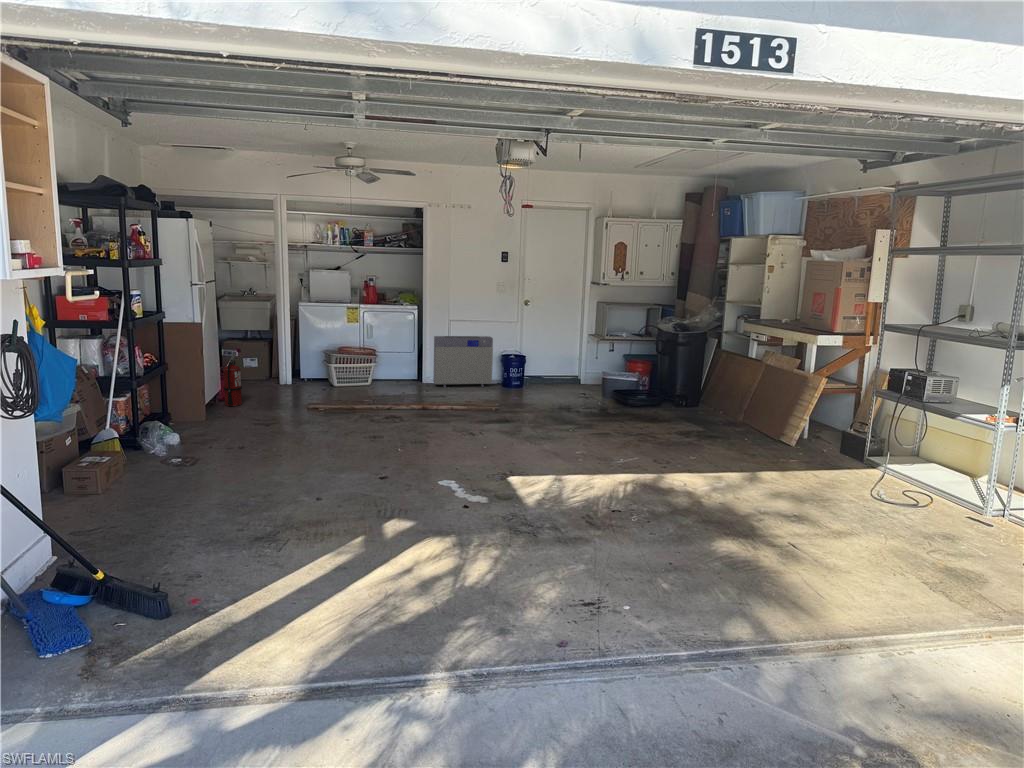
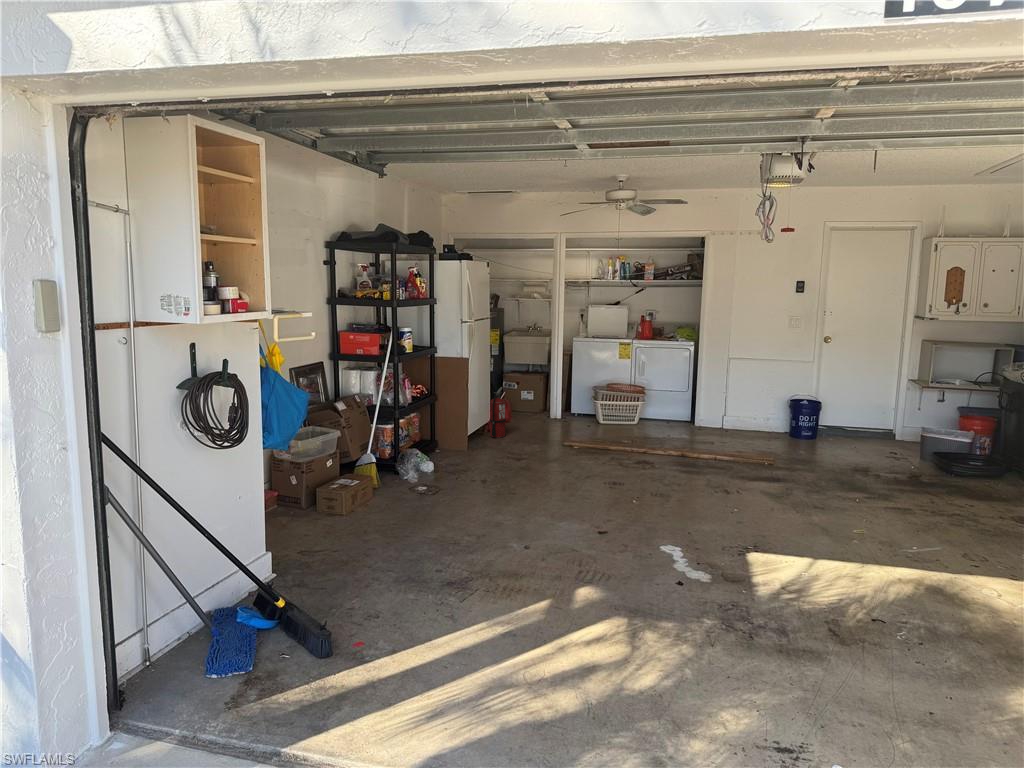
air purifier: present [433,336,493,388] -> none [706,376,778,436]

